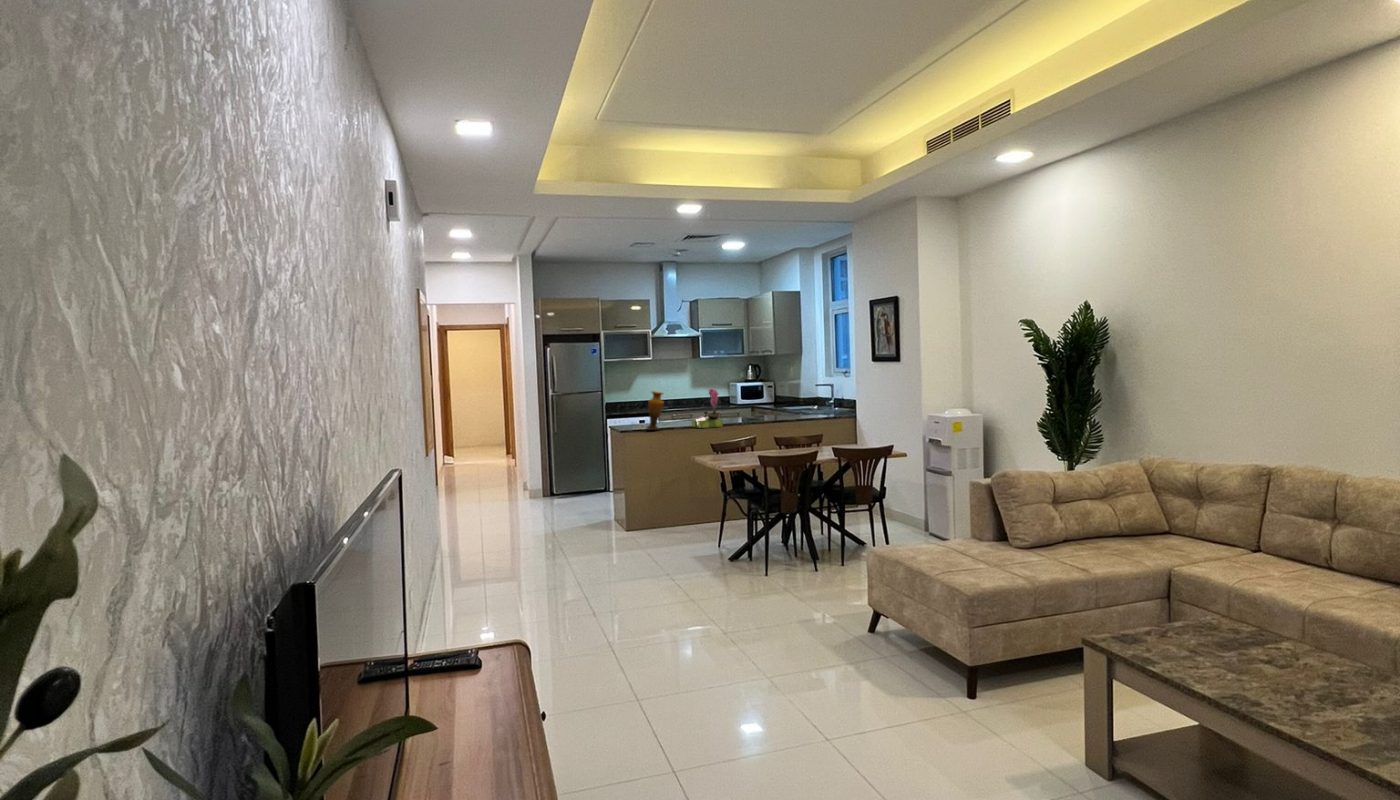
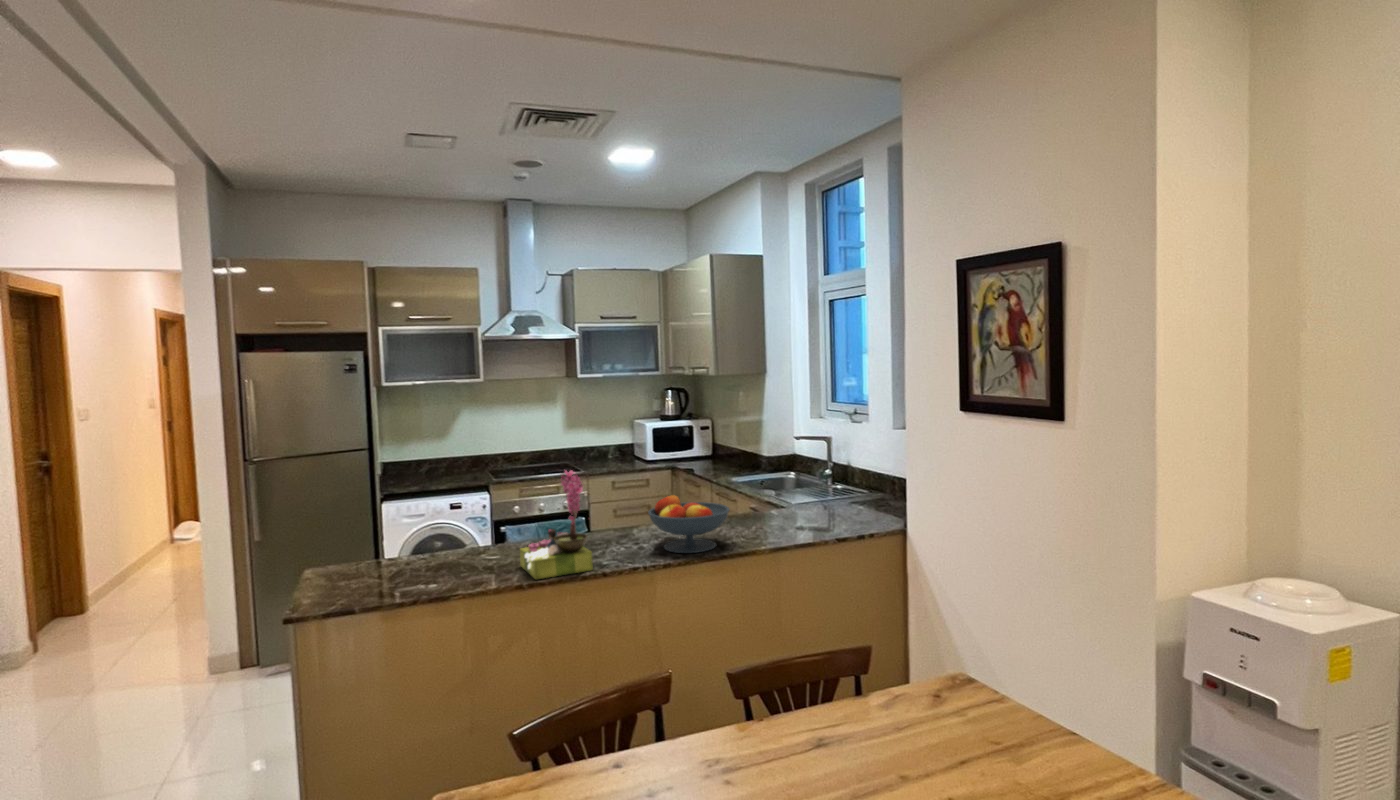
vase: present [647,391,664,430] -> none [395,484,442,588]
fruit bowl: none [744,401,779,423] -> present [648,496,729,553]

